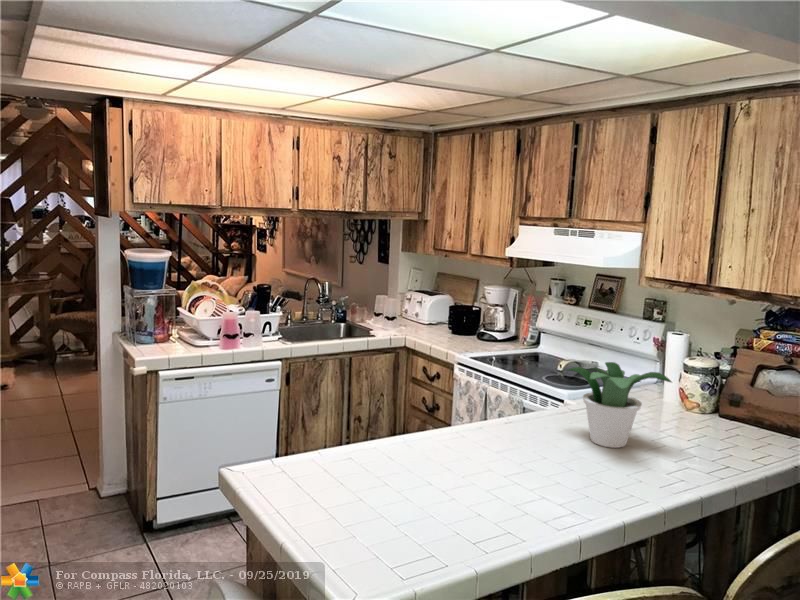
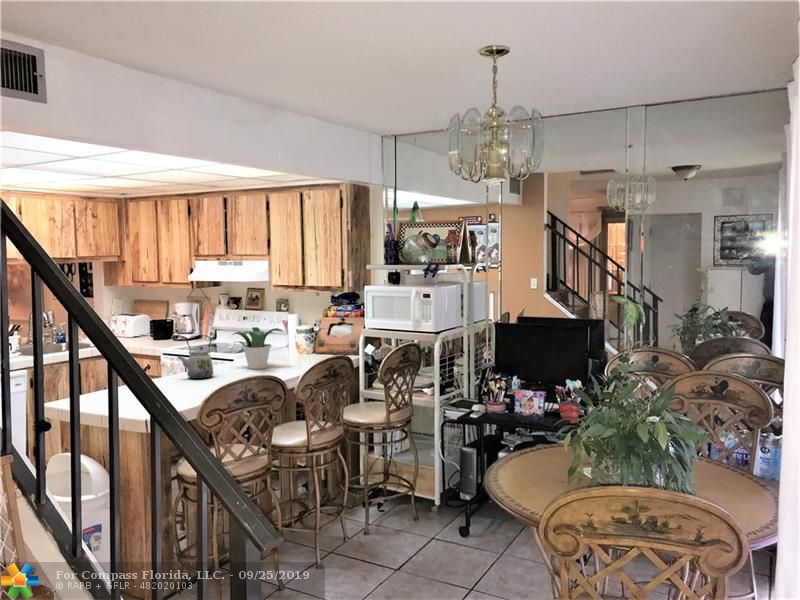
kettle: none [458,372,526,458] -> present [178,335,213,379]

